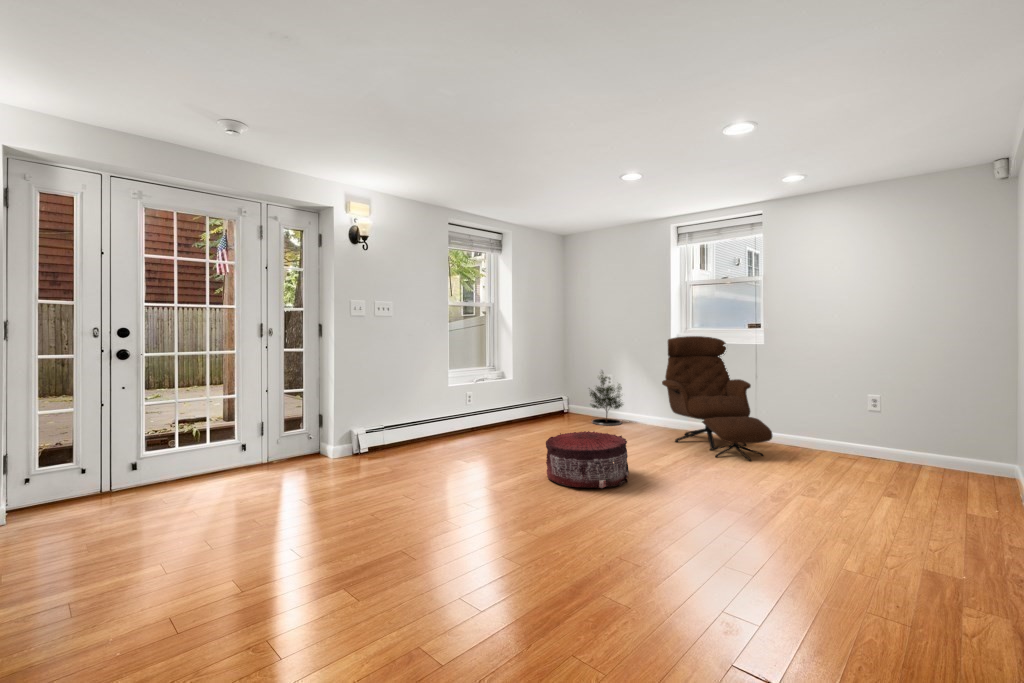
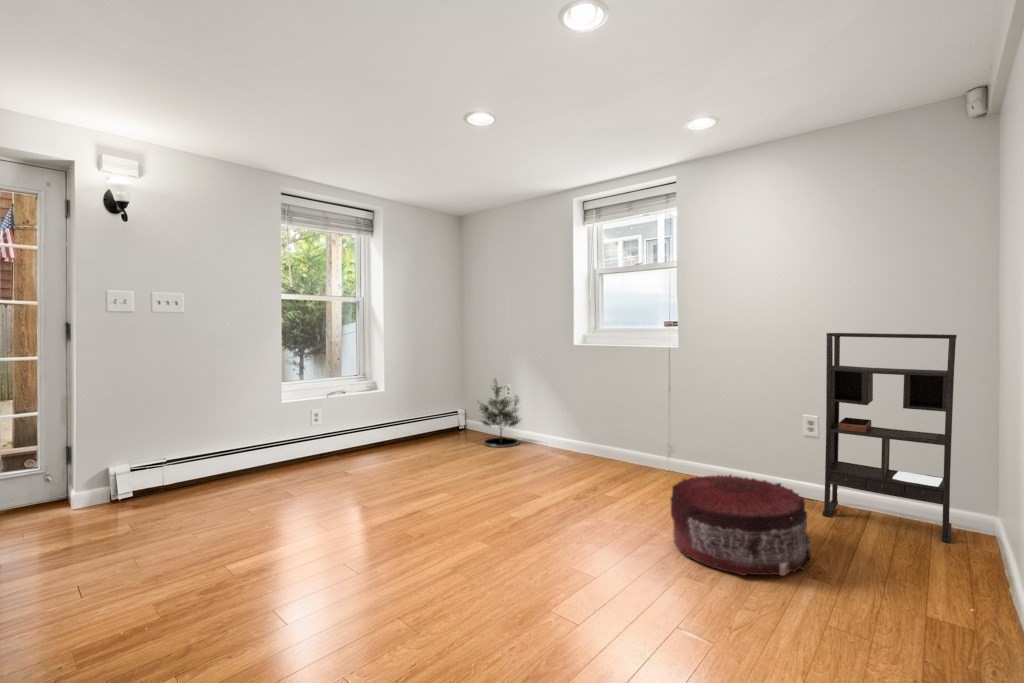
bookshelf: none [886,334,987,482] -> present [822,333,957,543]
lounge chair: present [662,336,772,461] -> none [553,337,677,506]
pouf: present [546,431,629,488] -> present [670,475,813,576]

